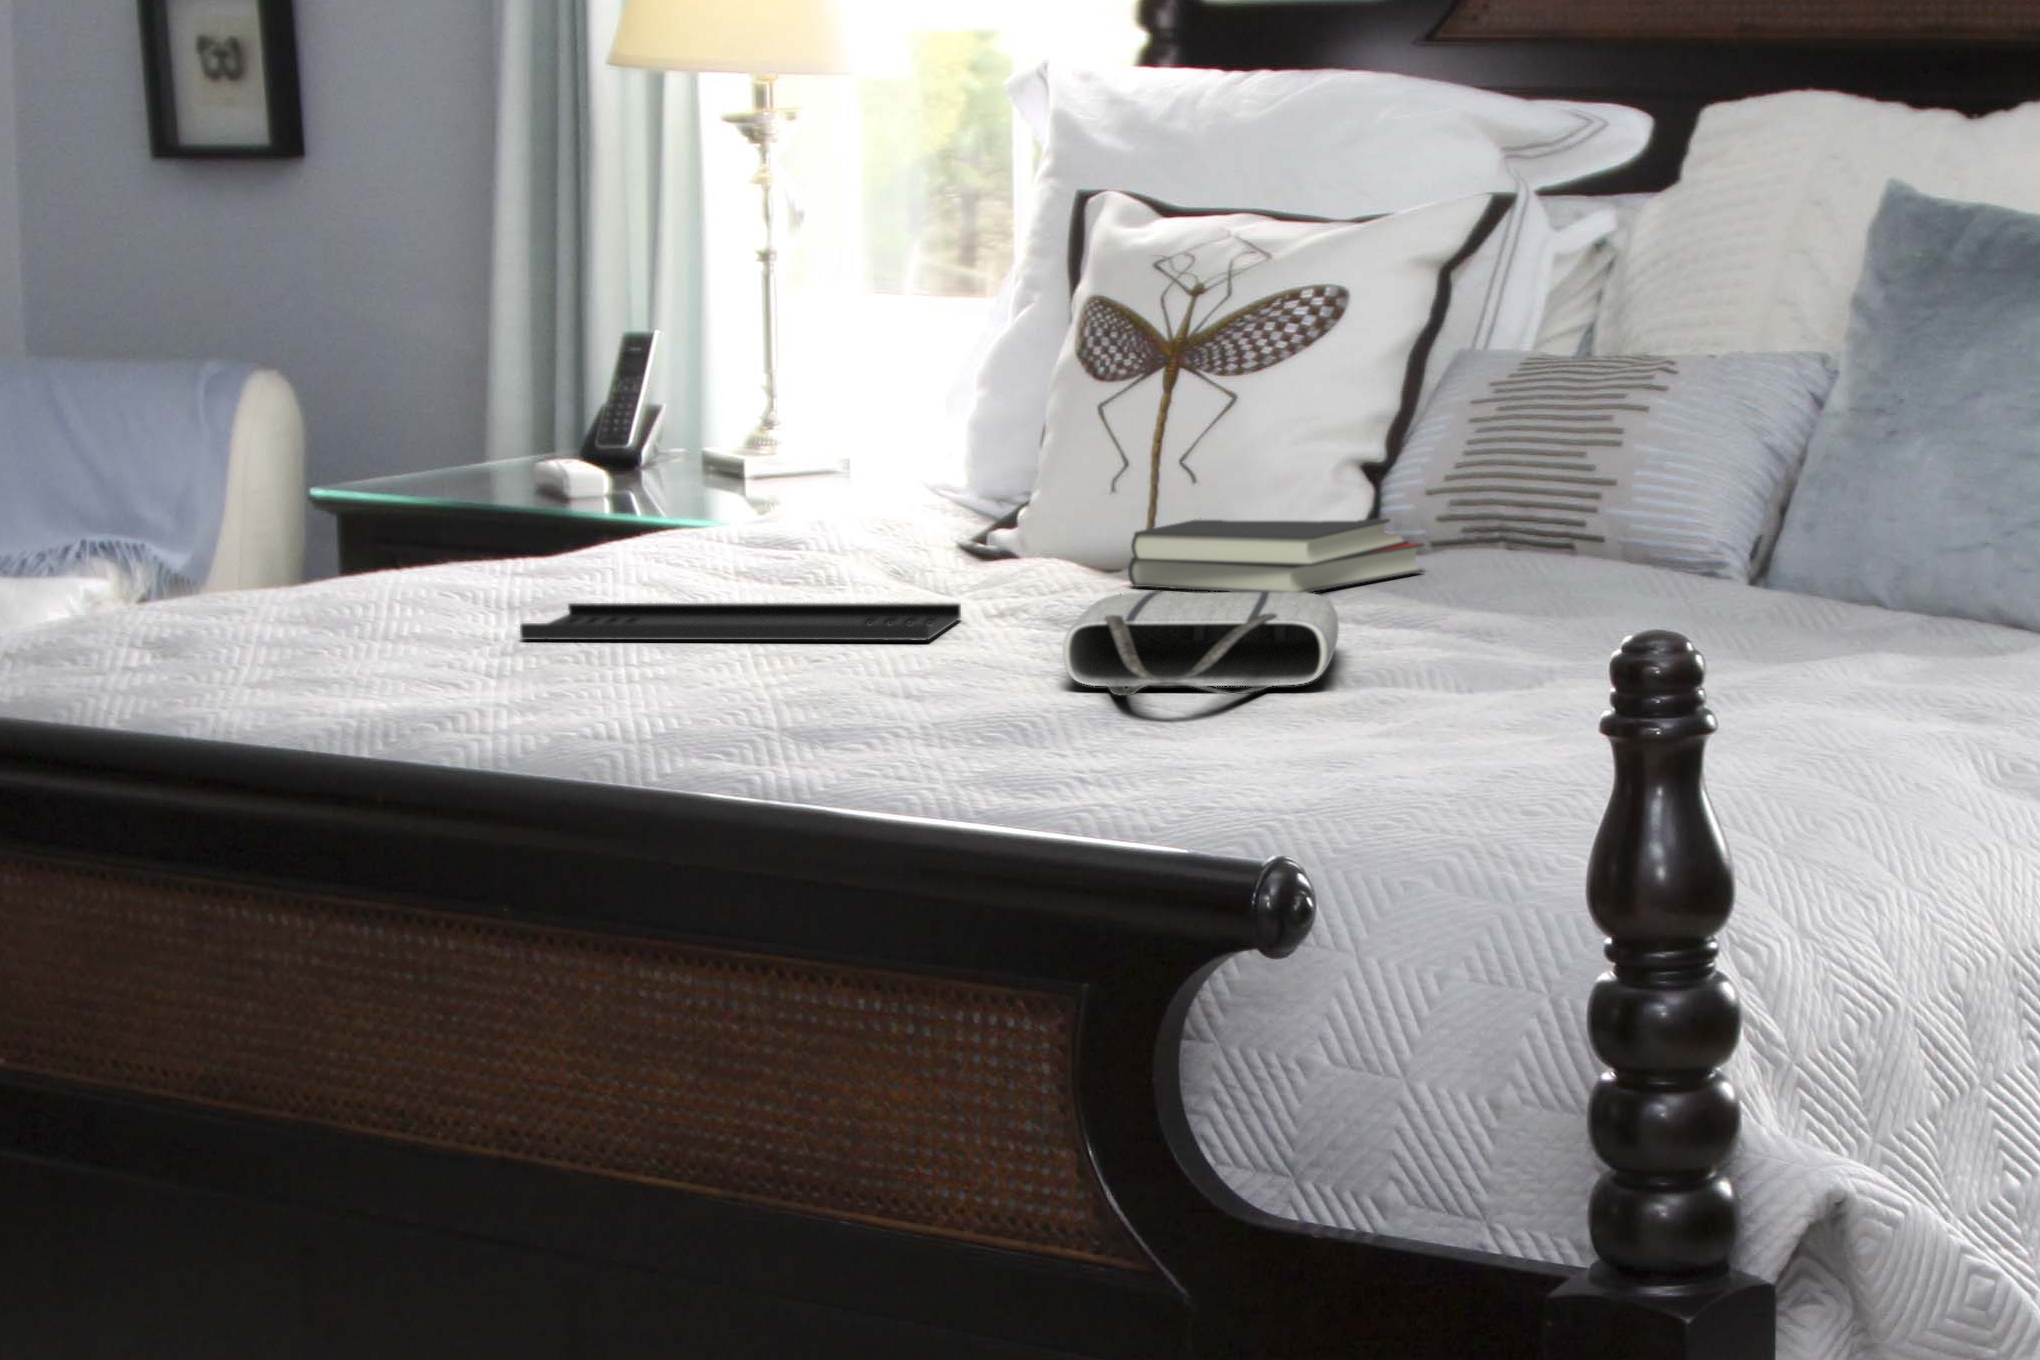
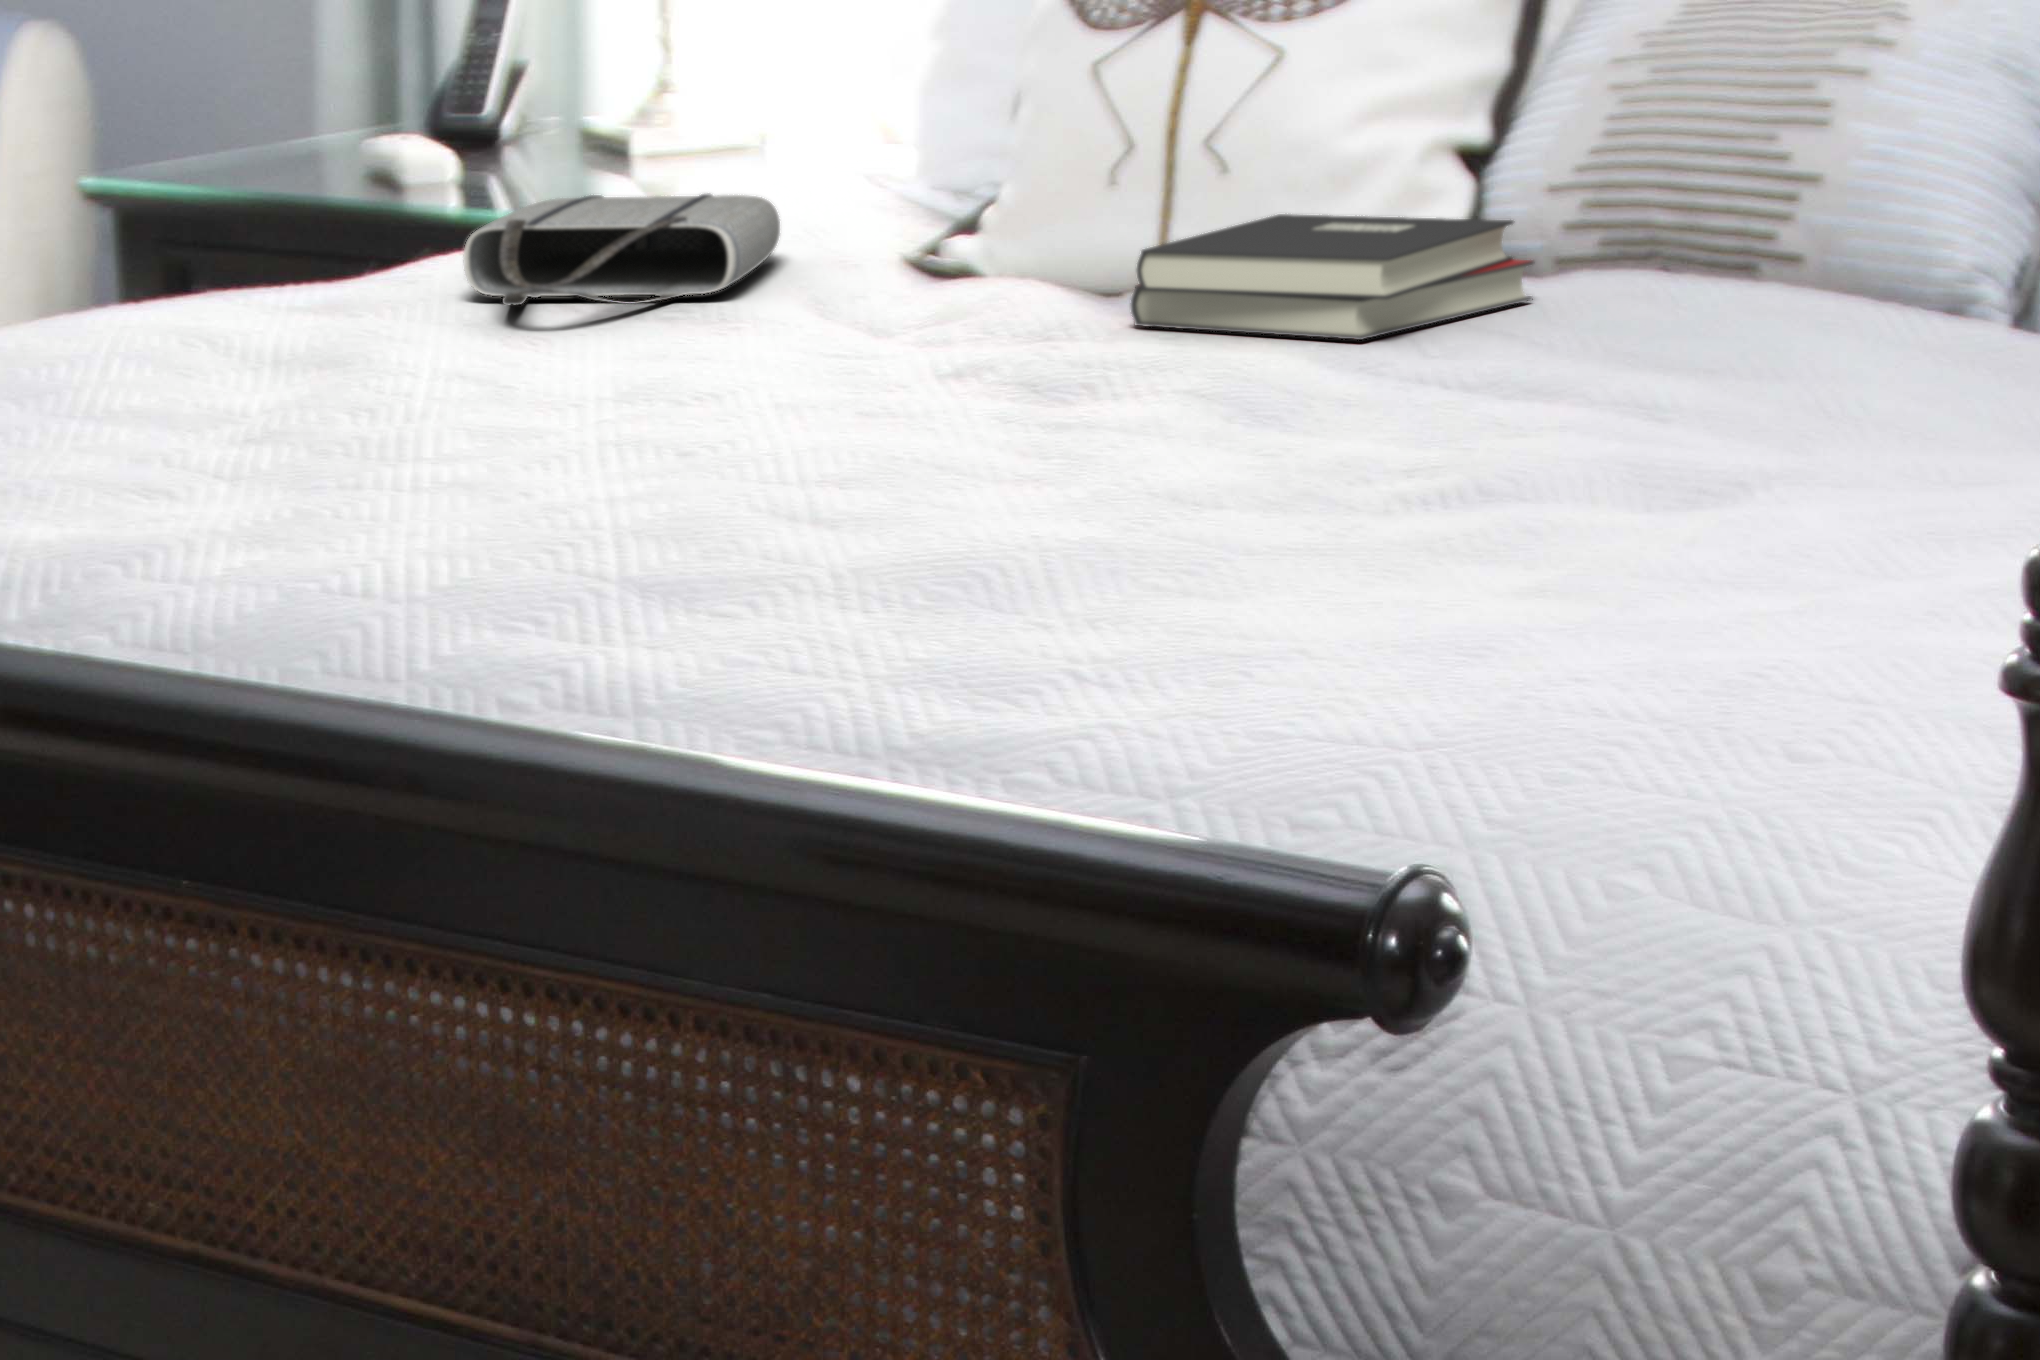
tote bag: present [1063,590,1339,695] -> present [463,194,780,305]
tray: present [520,603,961,640] -> none [295,360,904,420]

